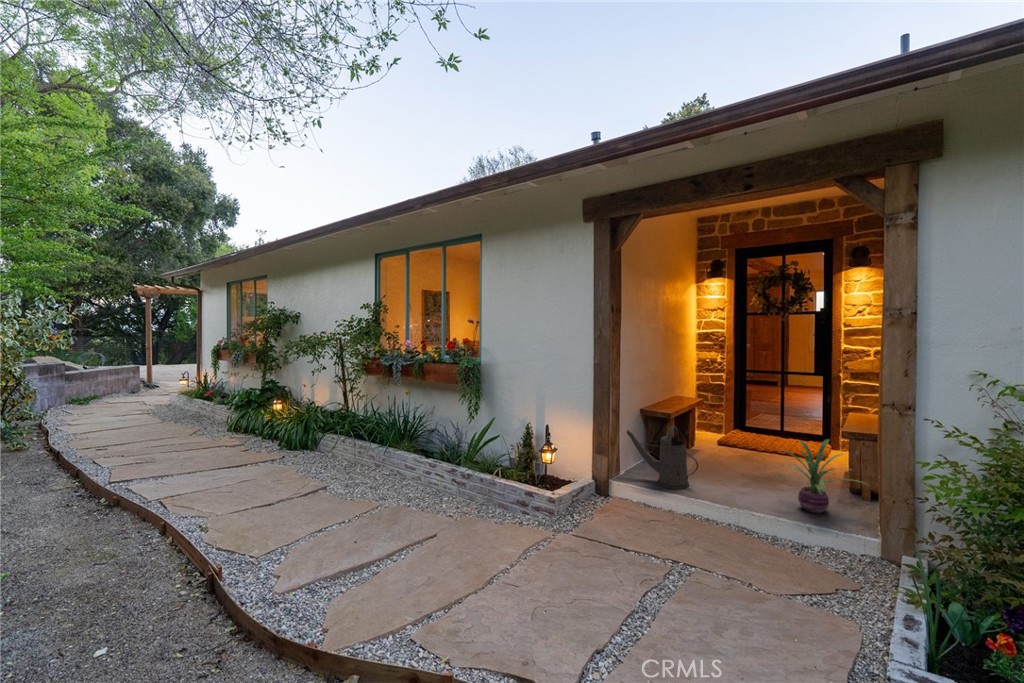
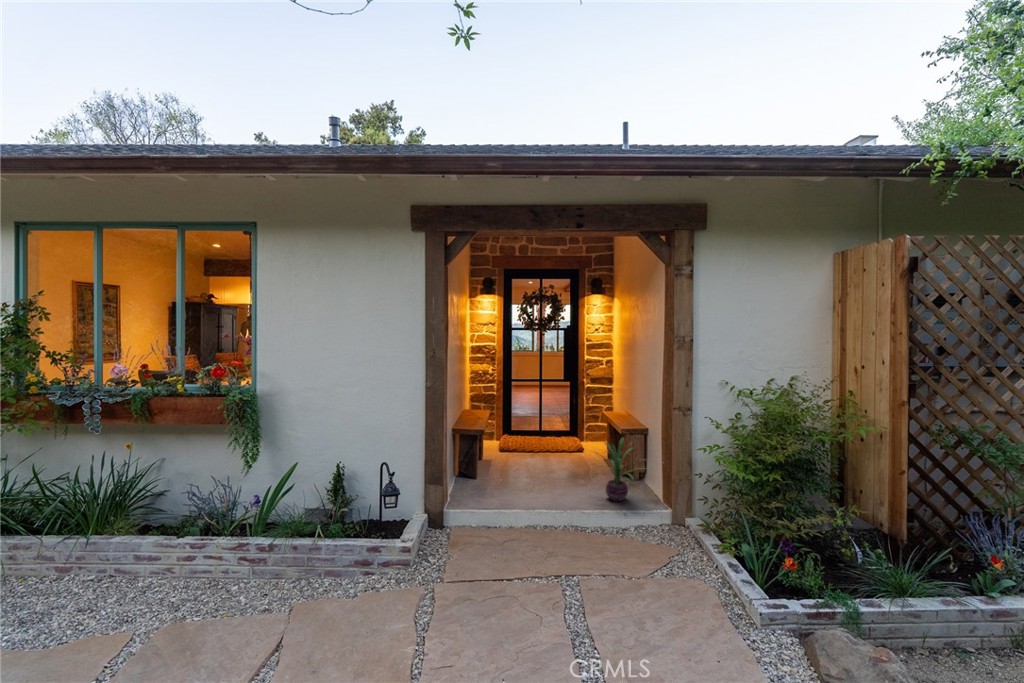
watering can: present [627,426,698,489] -> none [452,443,525,506]

